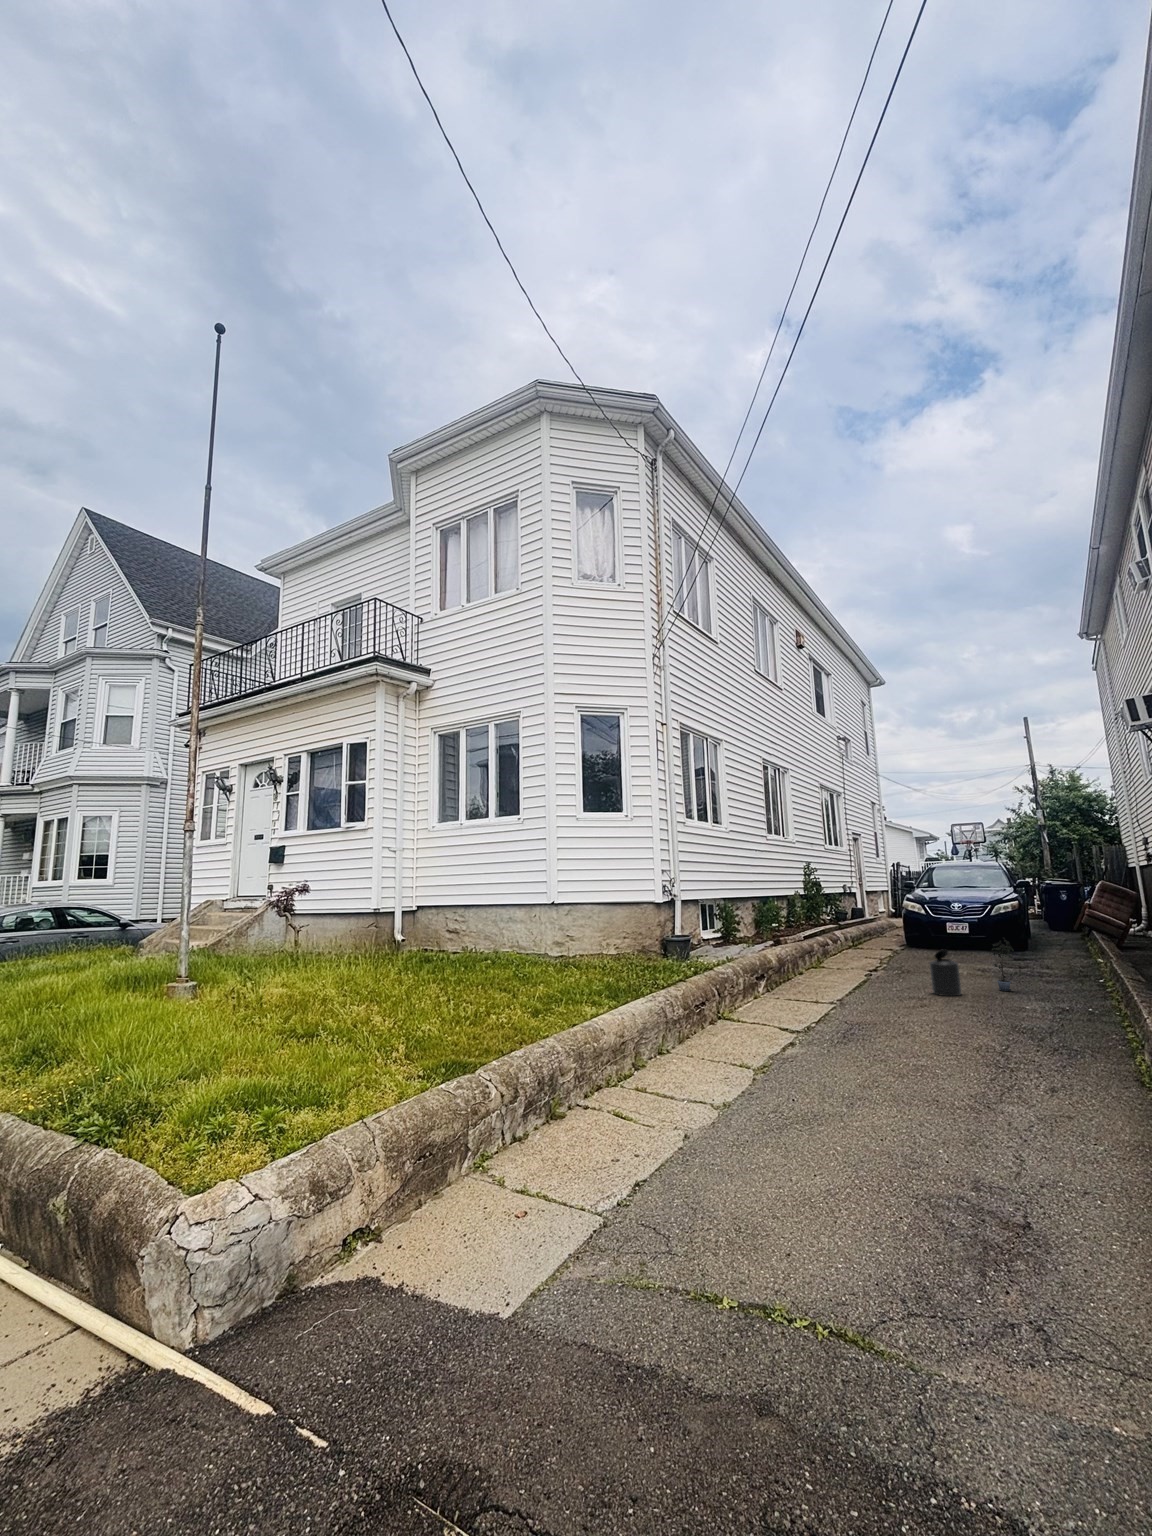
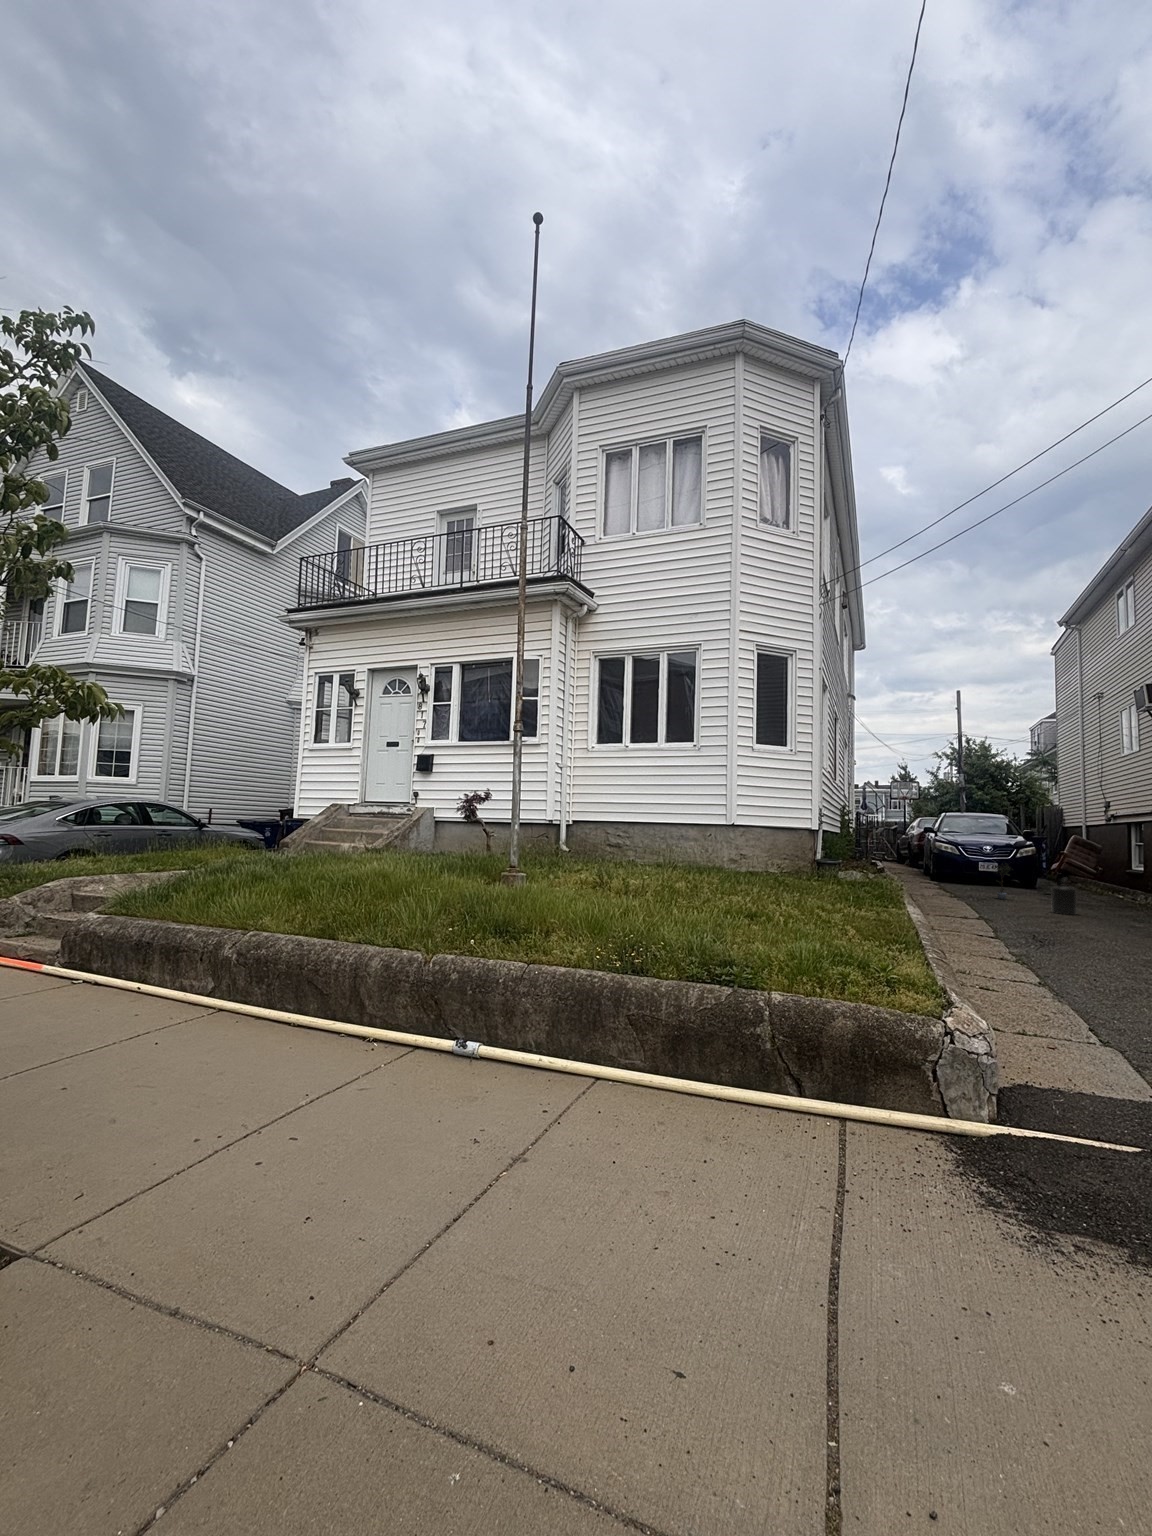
potted plant: present [992,938,1014,991] -> present [995,863,1012,899]

